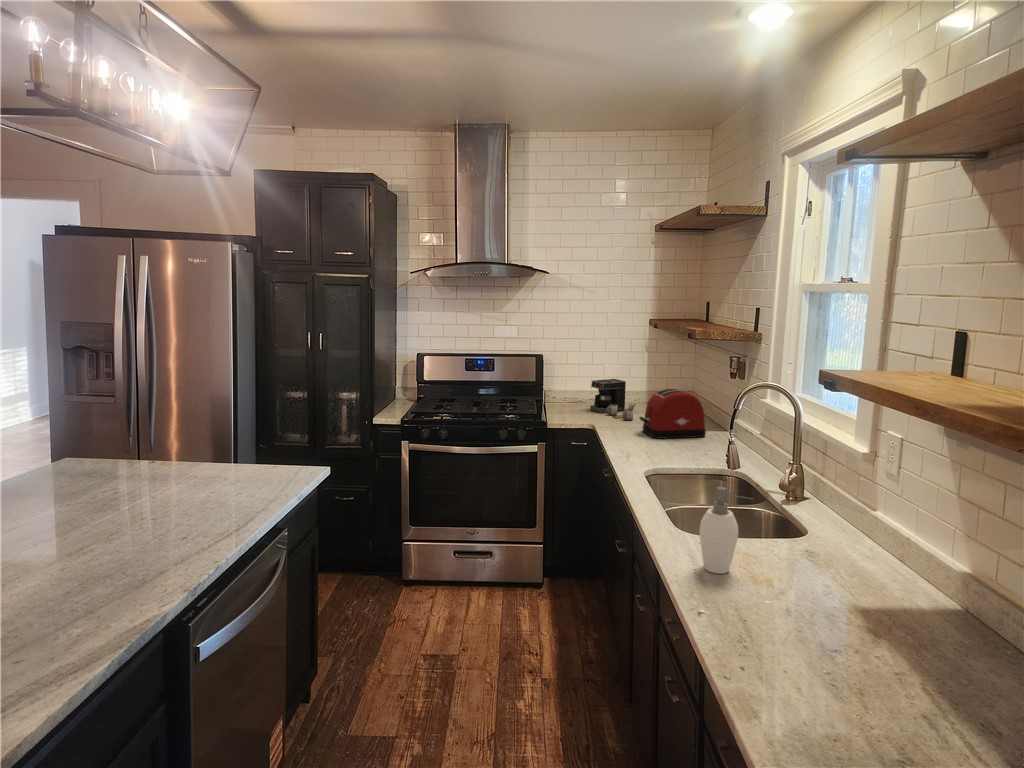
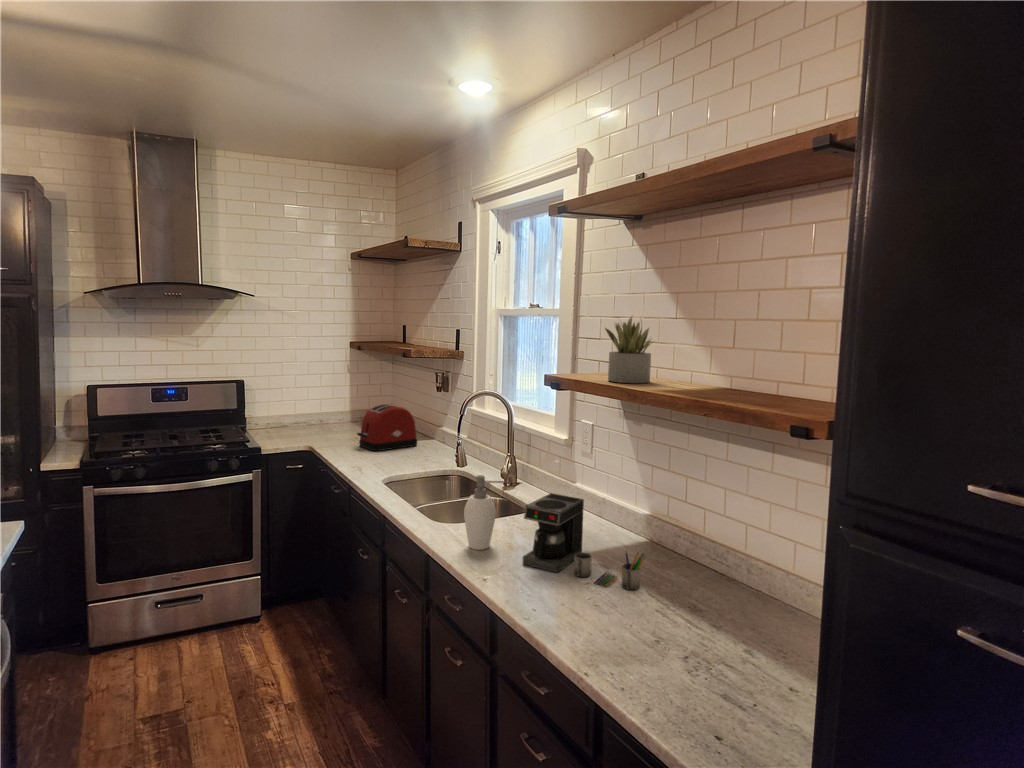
succulent plant: none [903,296,986,393] -> present [605,316,653,383]
coffee maker: present [590,379,635,420] -> present [523,493,645,590]

